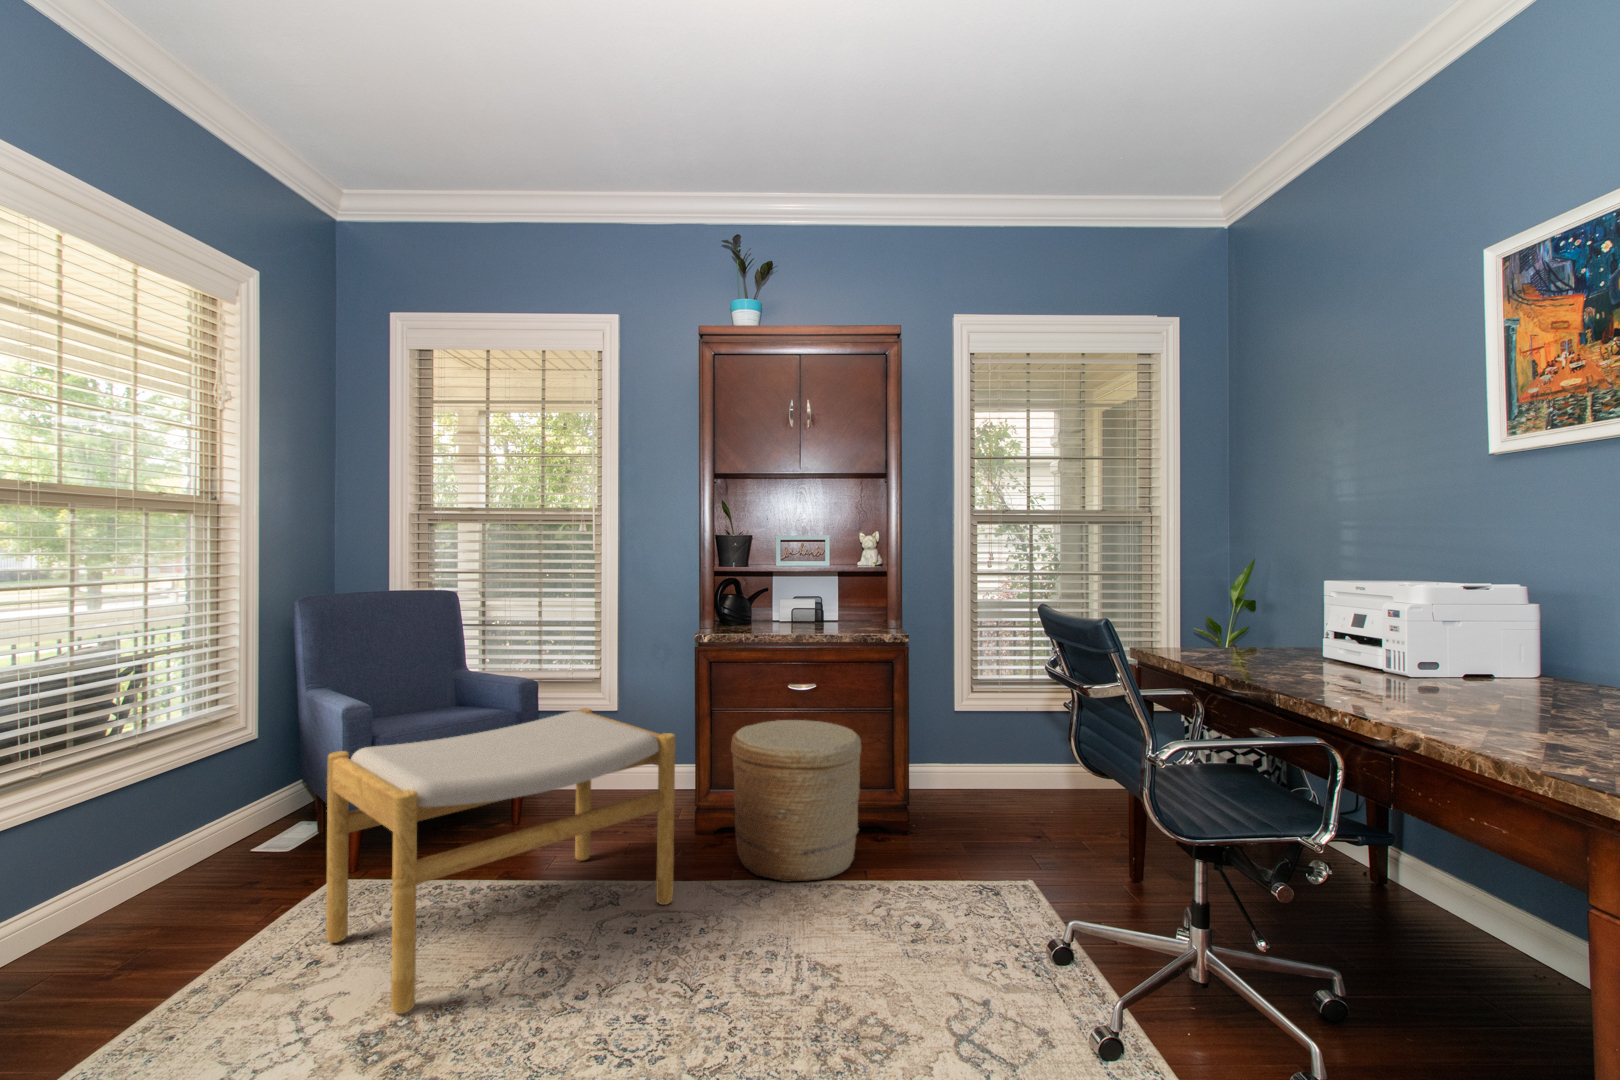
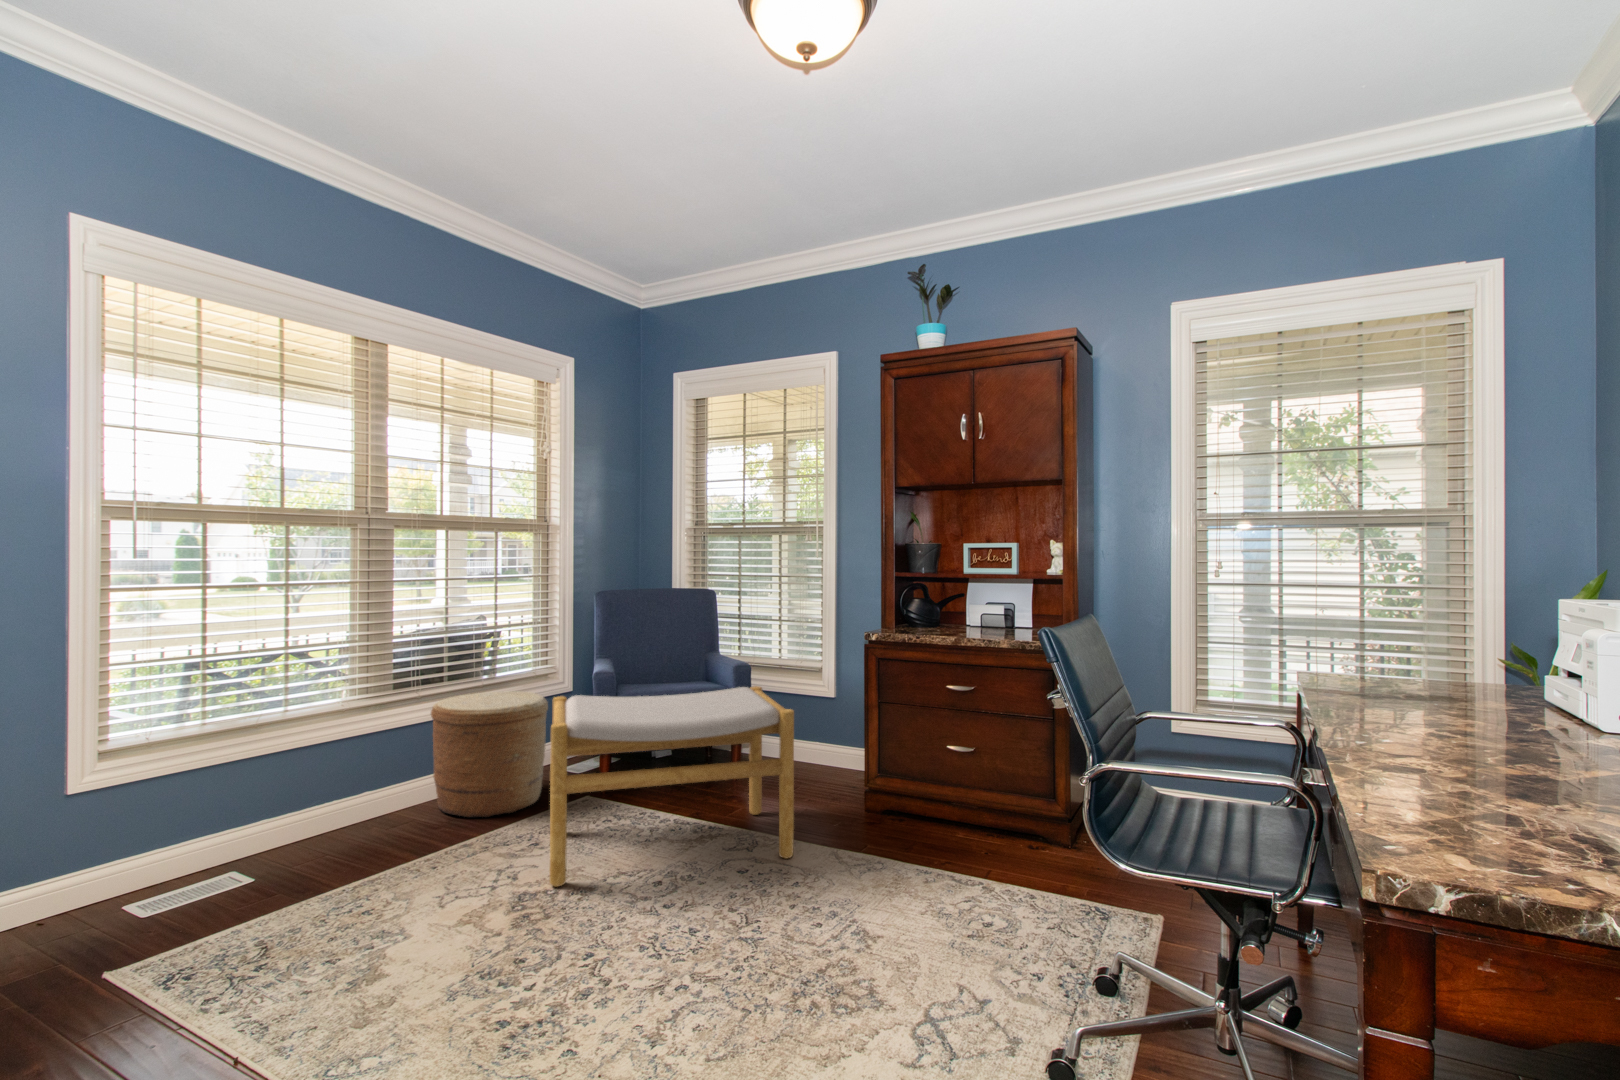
basket: present [731,720,861,882] -> present [431,691,548,817]

